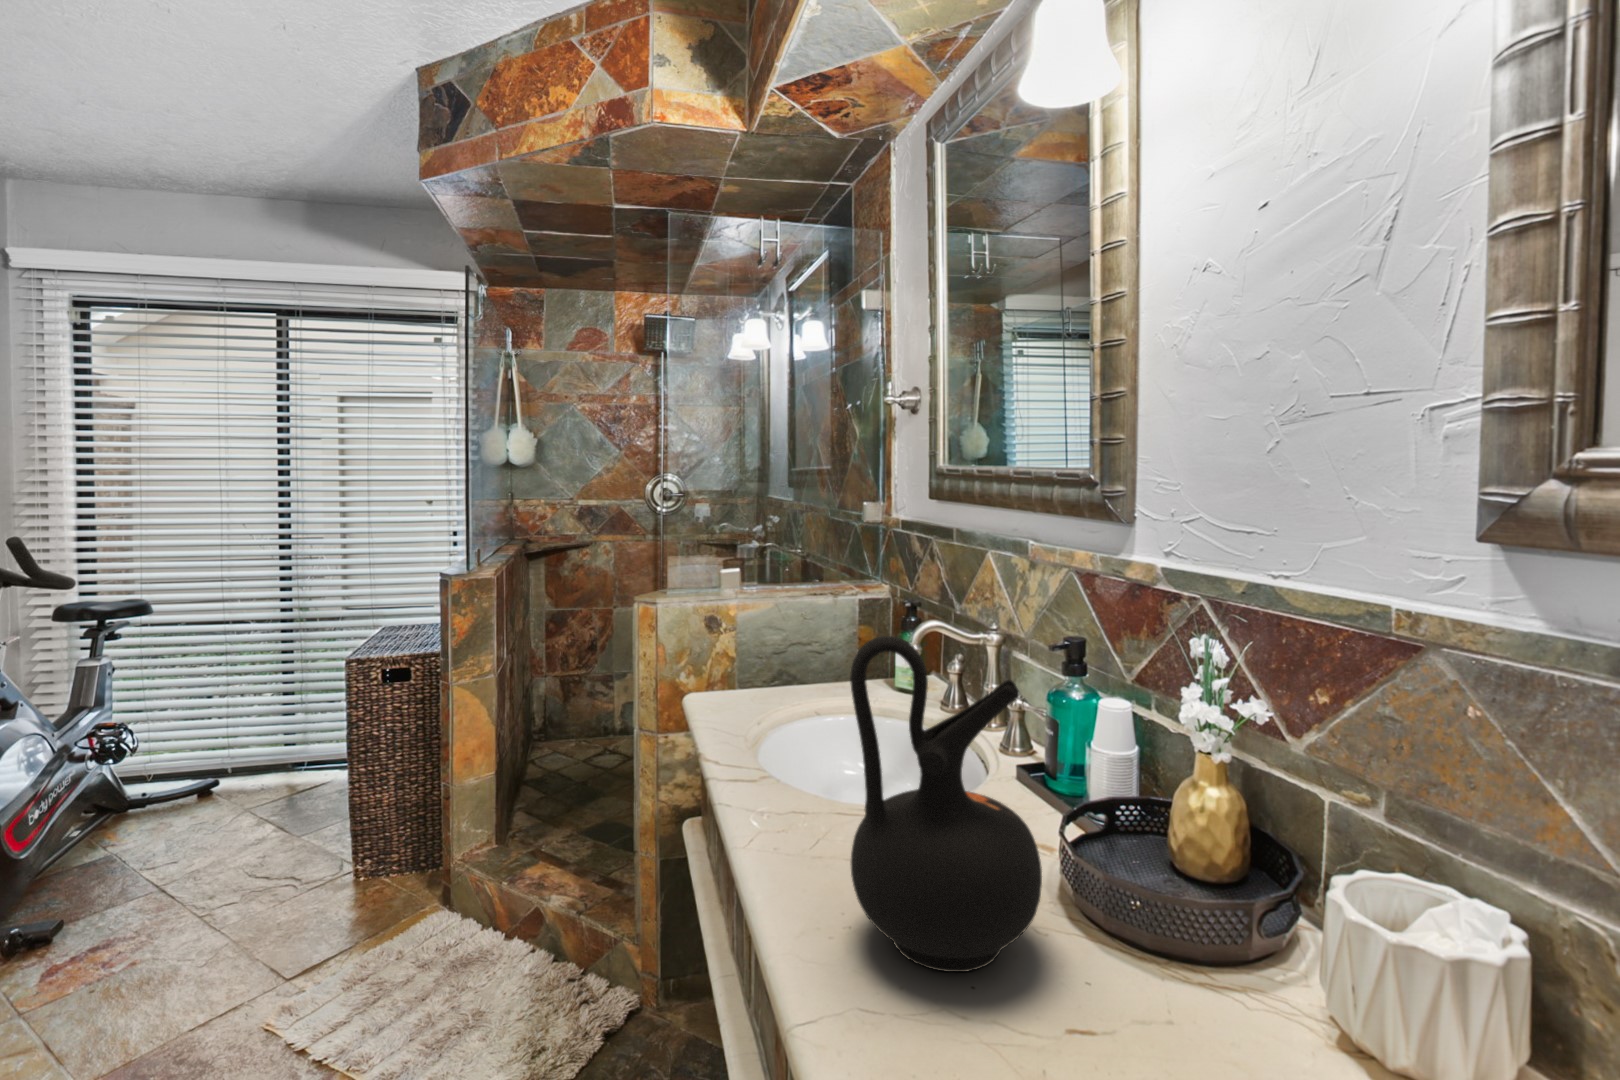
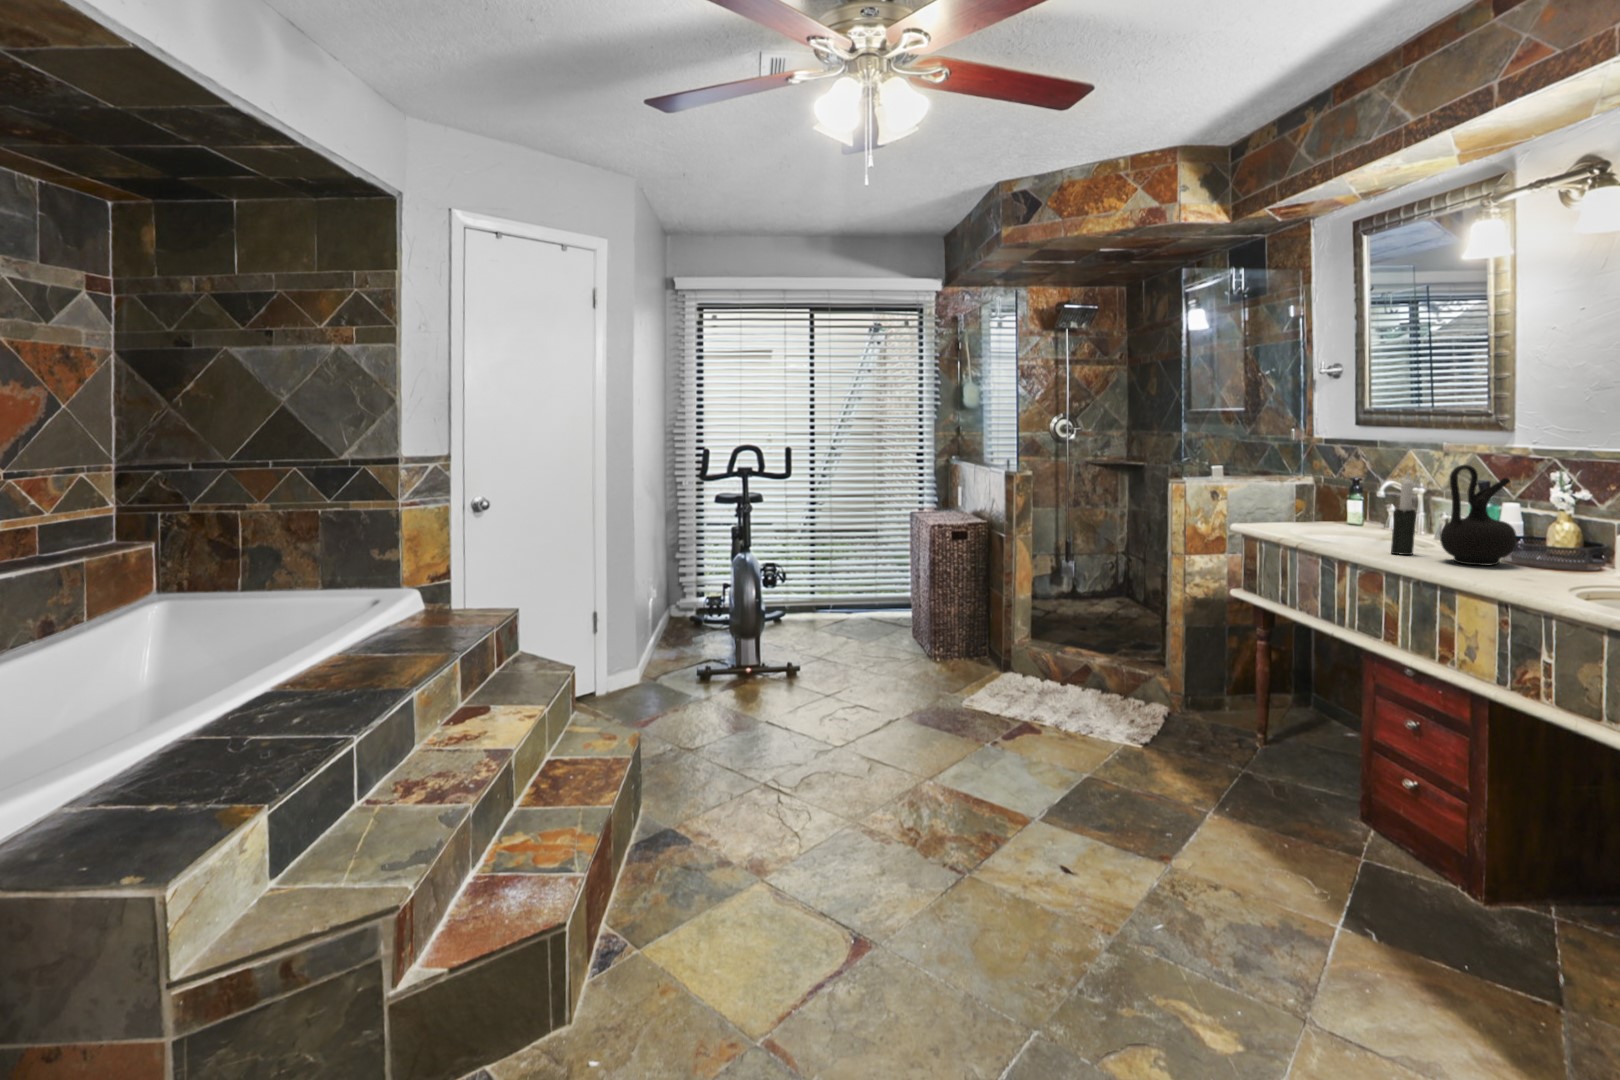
candle: none [795,631,852,868] -> present [1391,472,1416,555]

